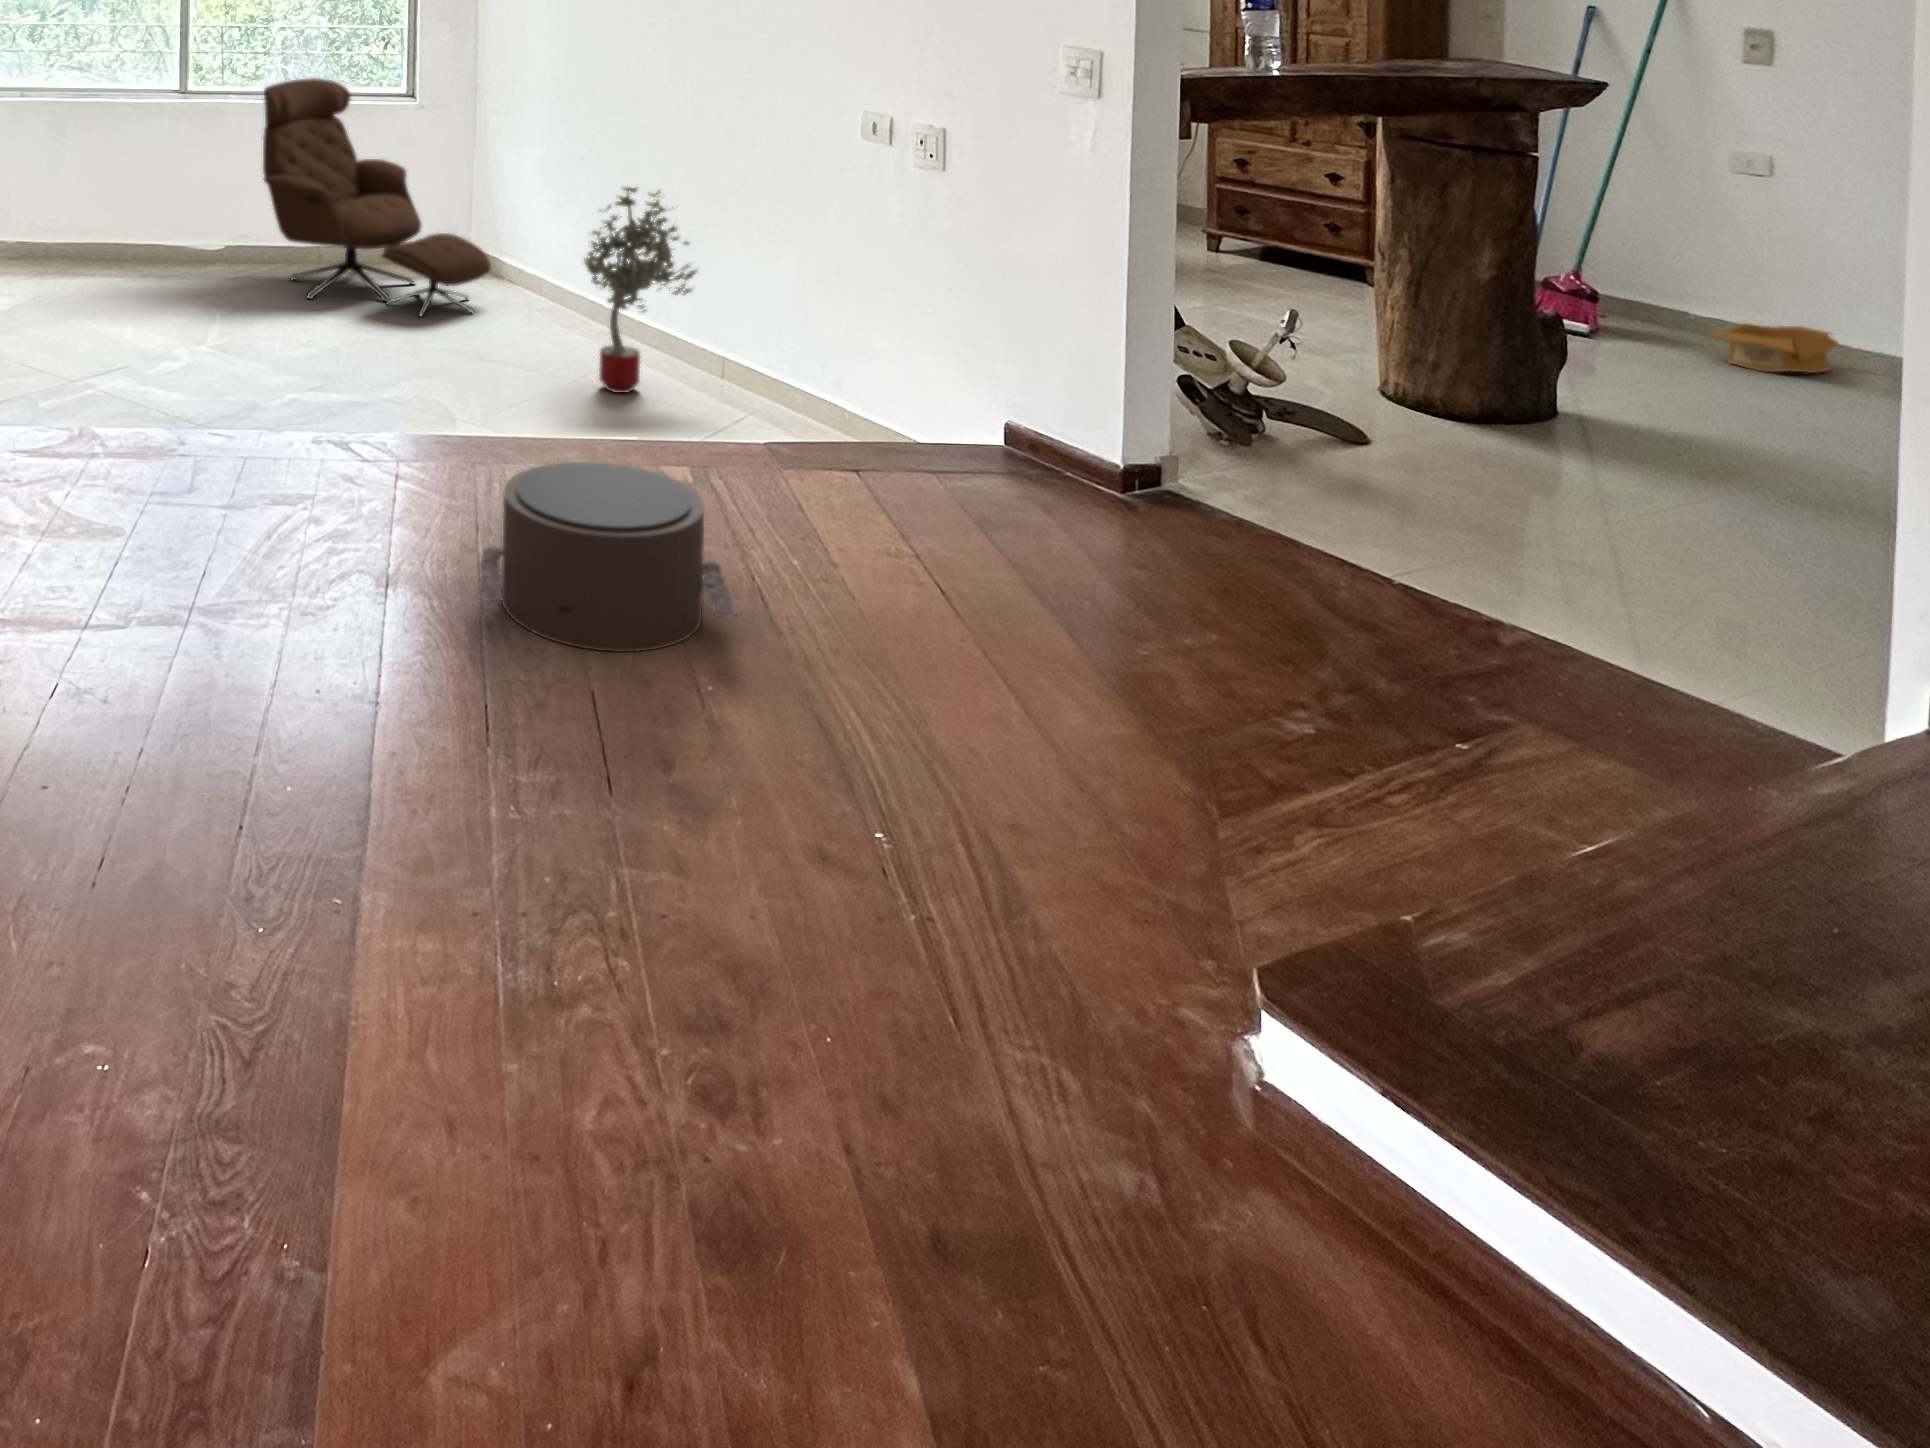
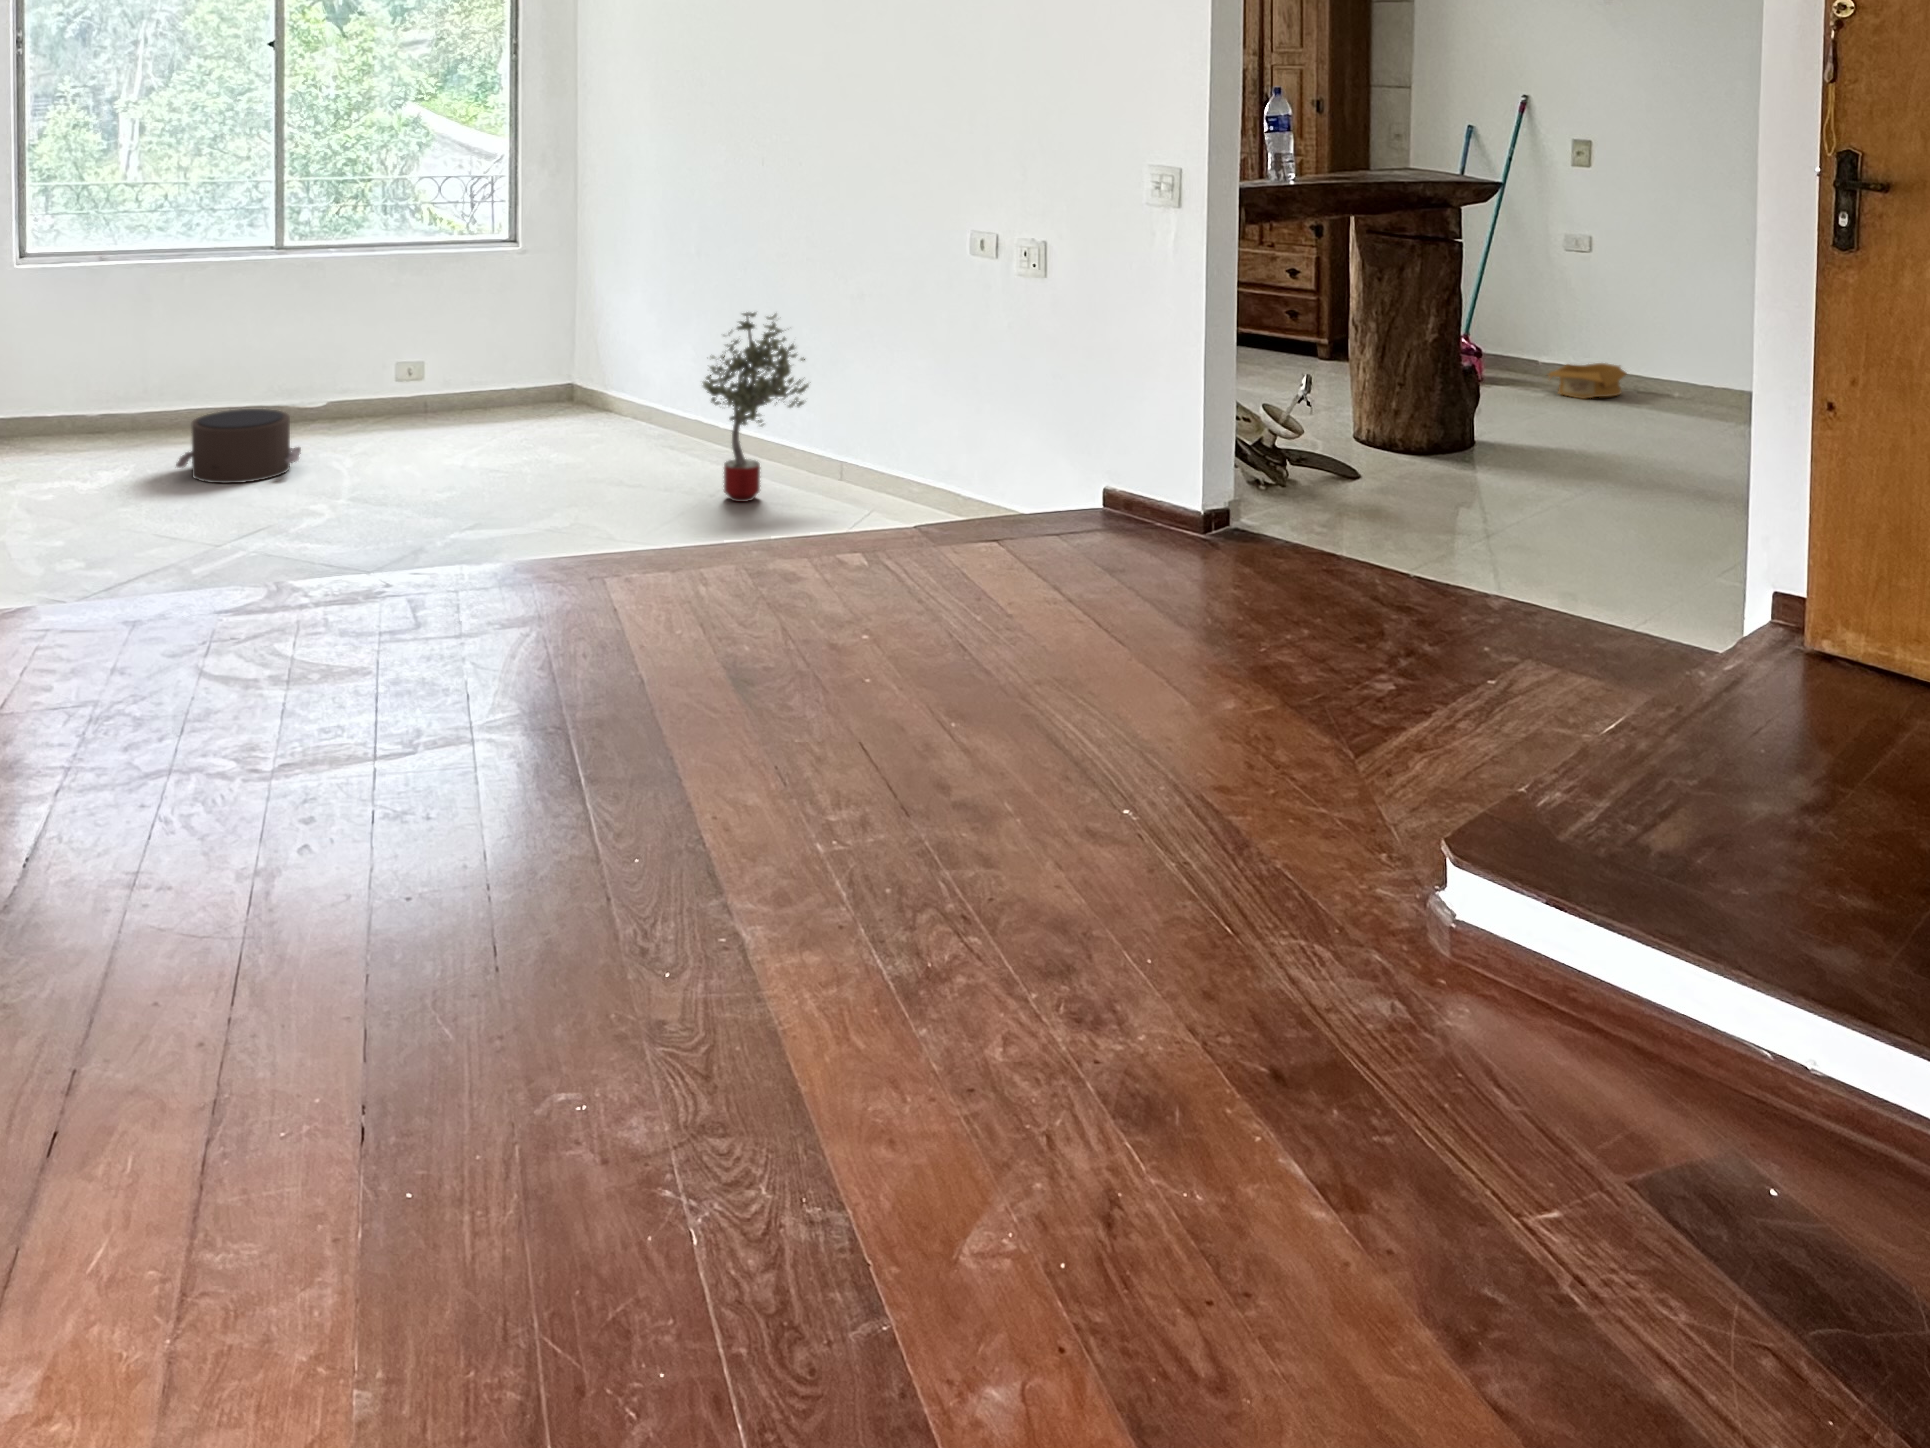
lounge chair: present [263,78,491,316] -> none [370,230,601,452]
pouf: present [479,462,737,652] -> present [176,409,301,483]

